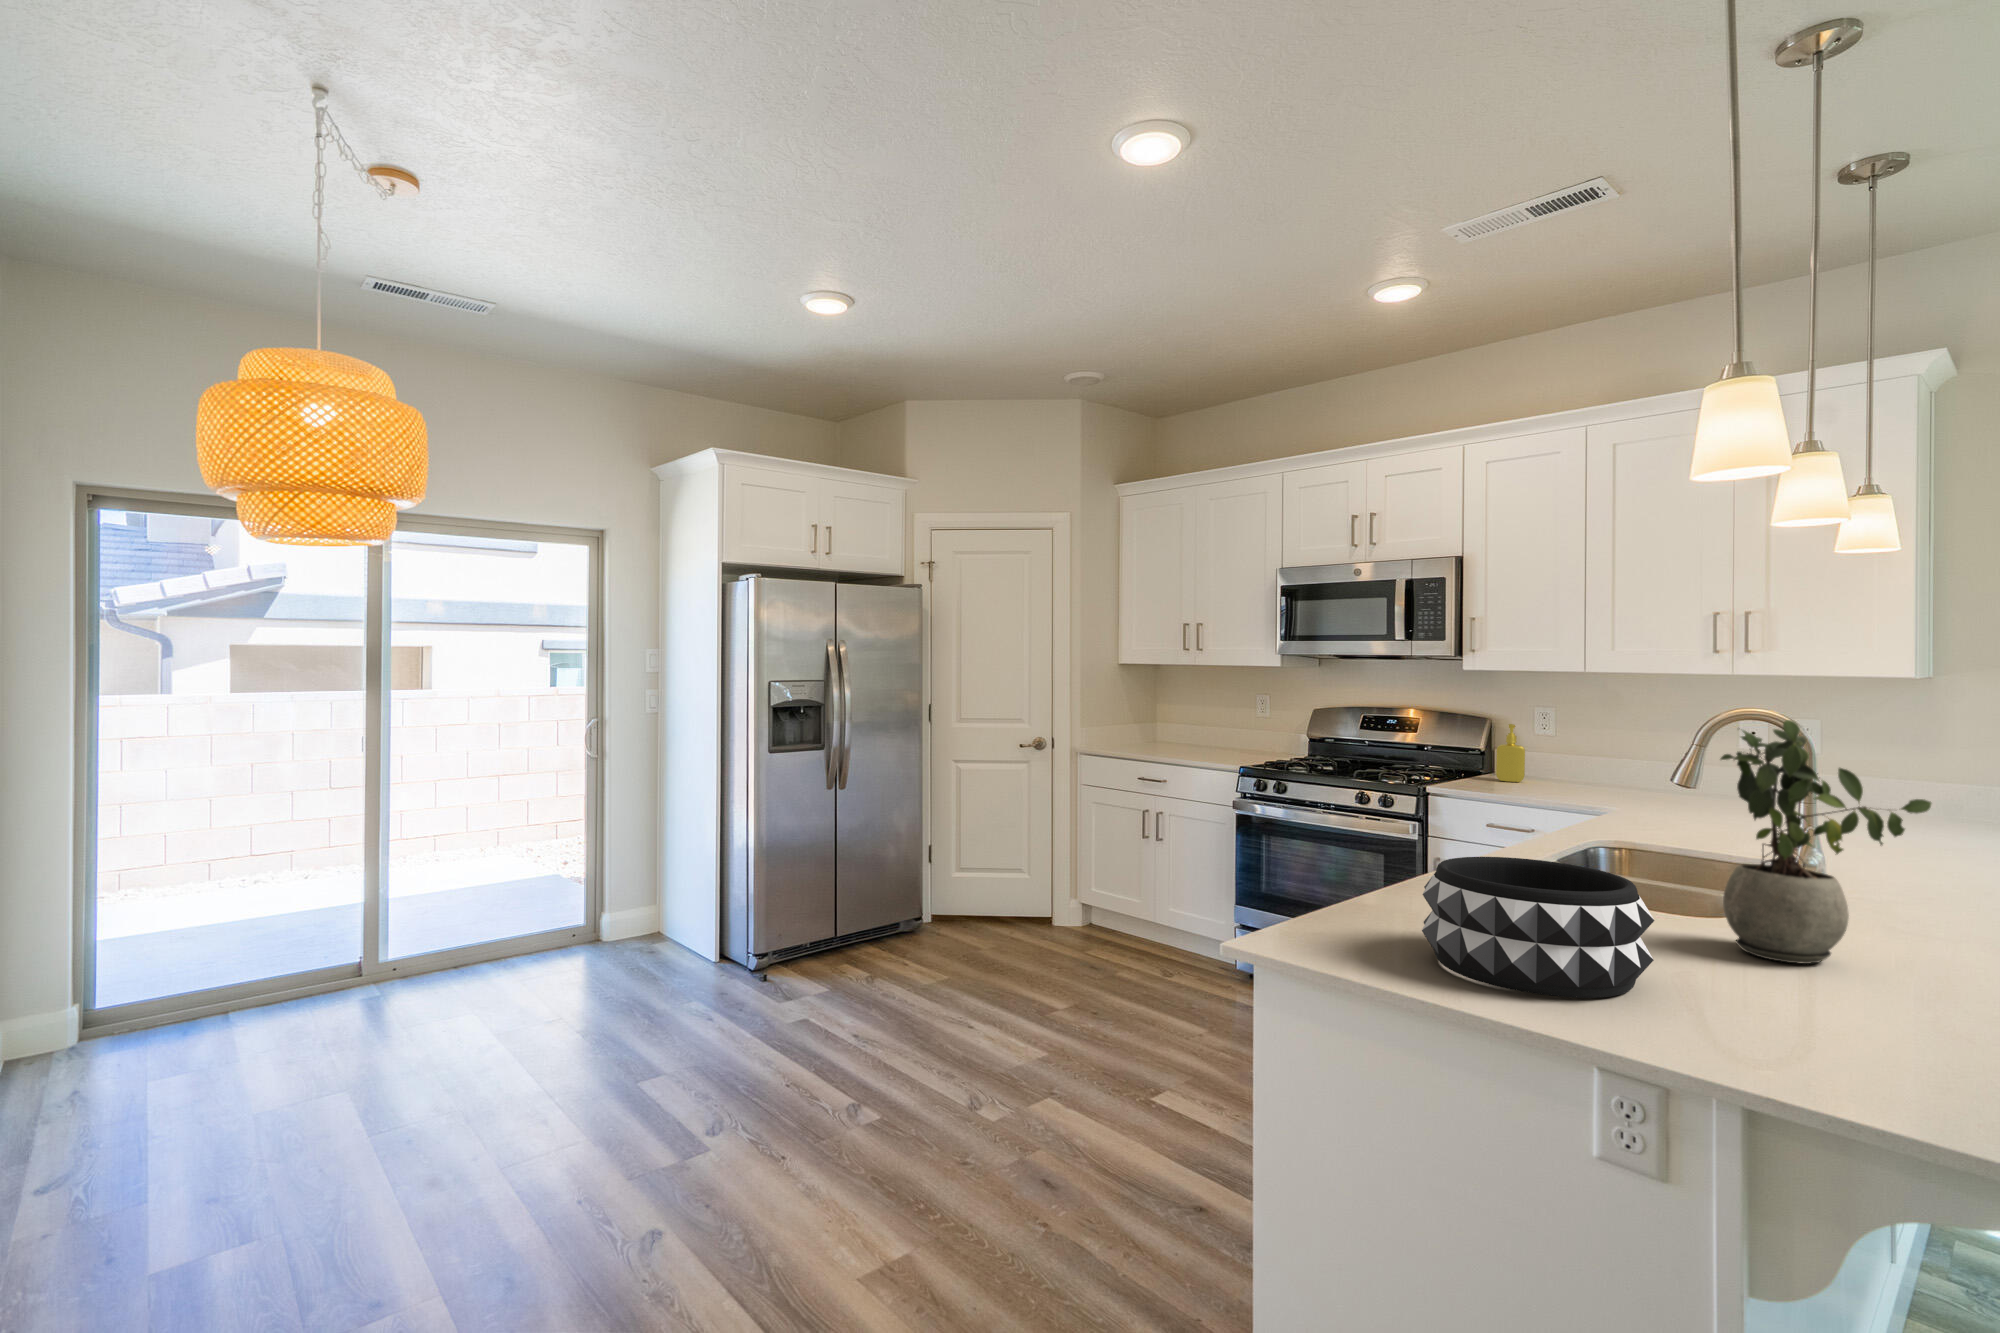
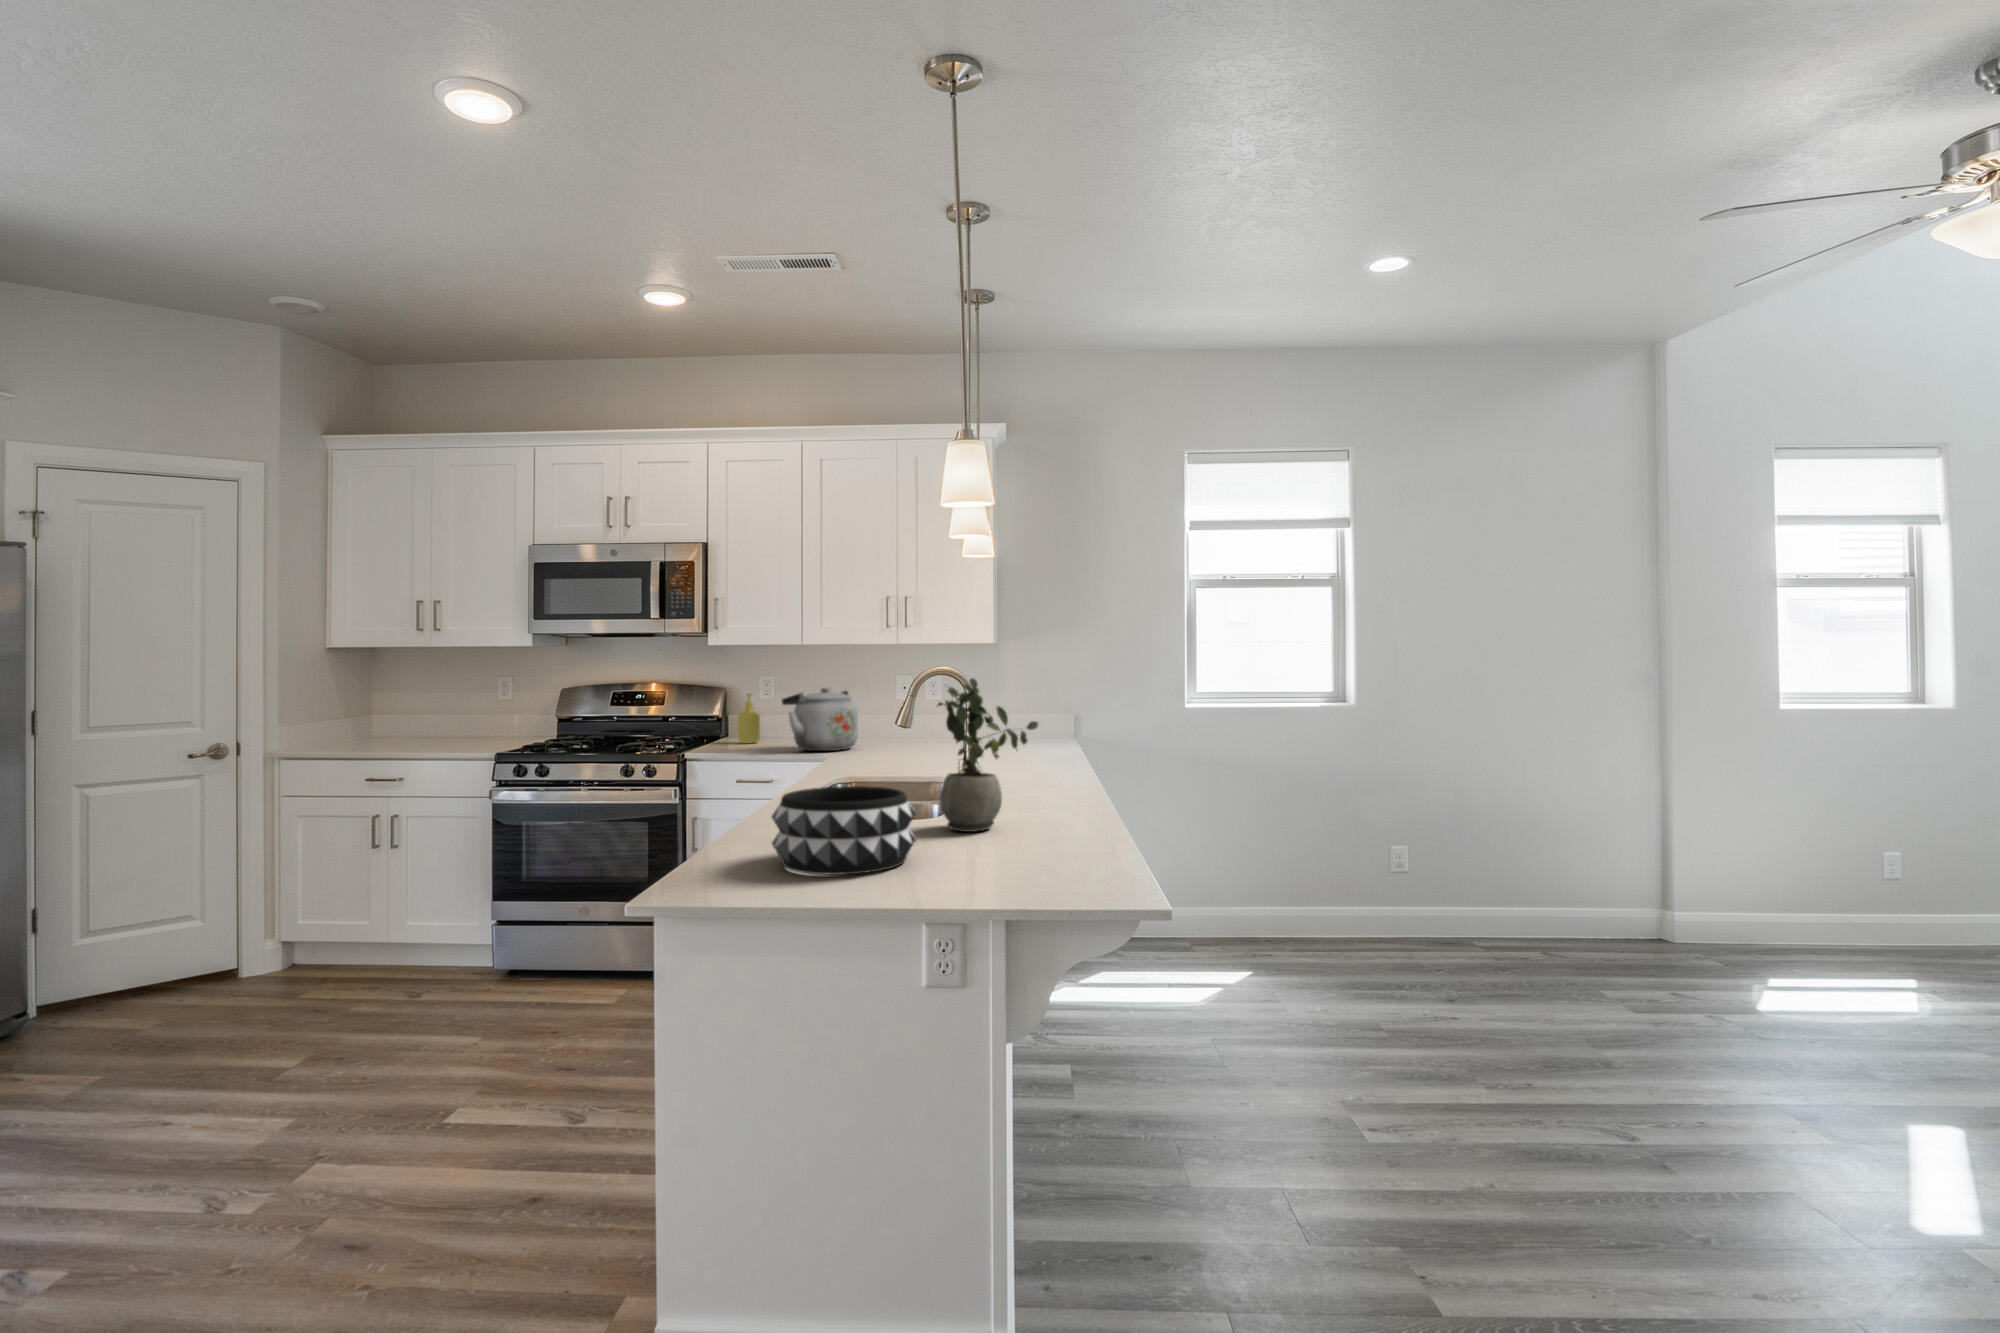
kettle: none [1545,723,1652,802] -> present [782,688,858,751]

